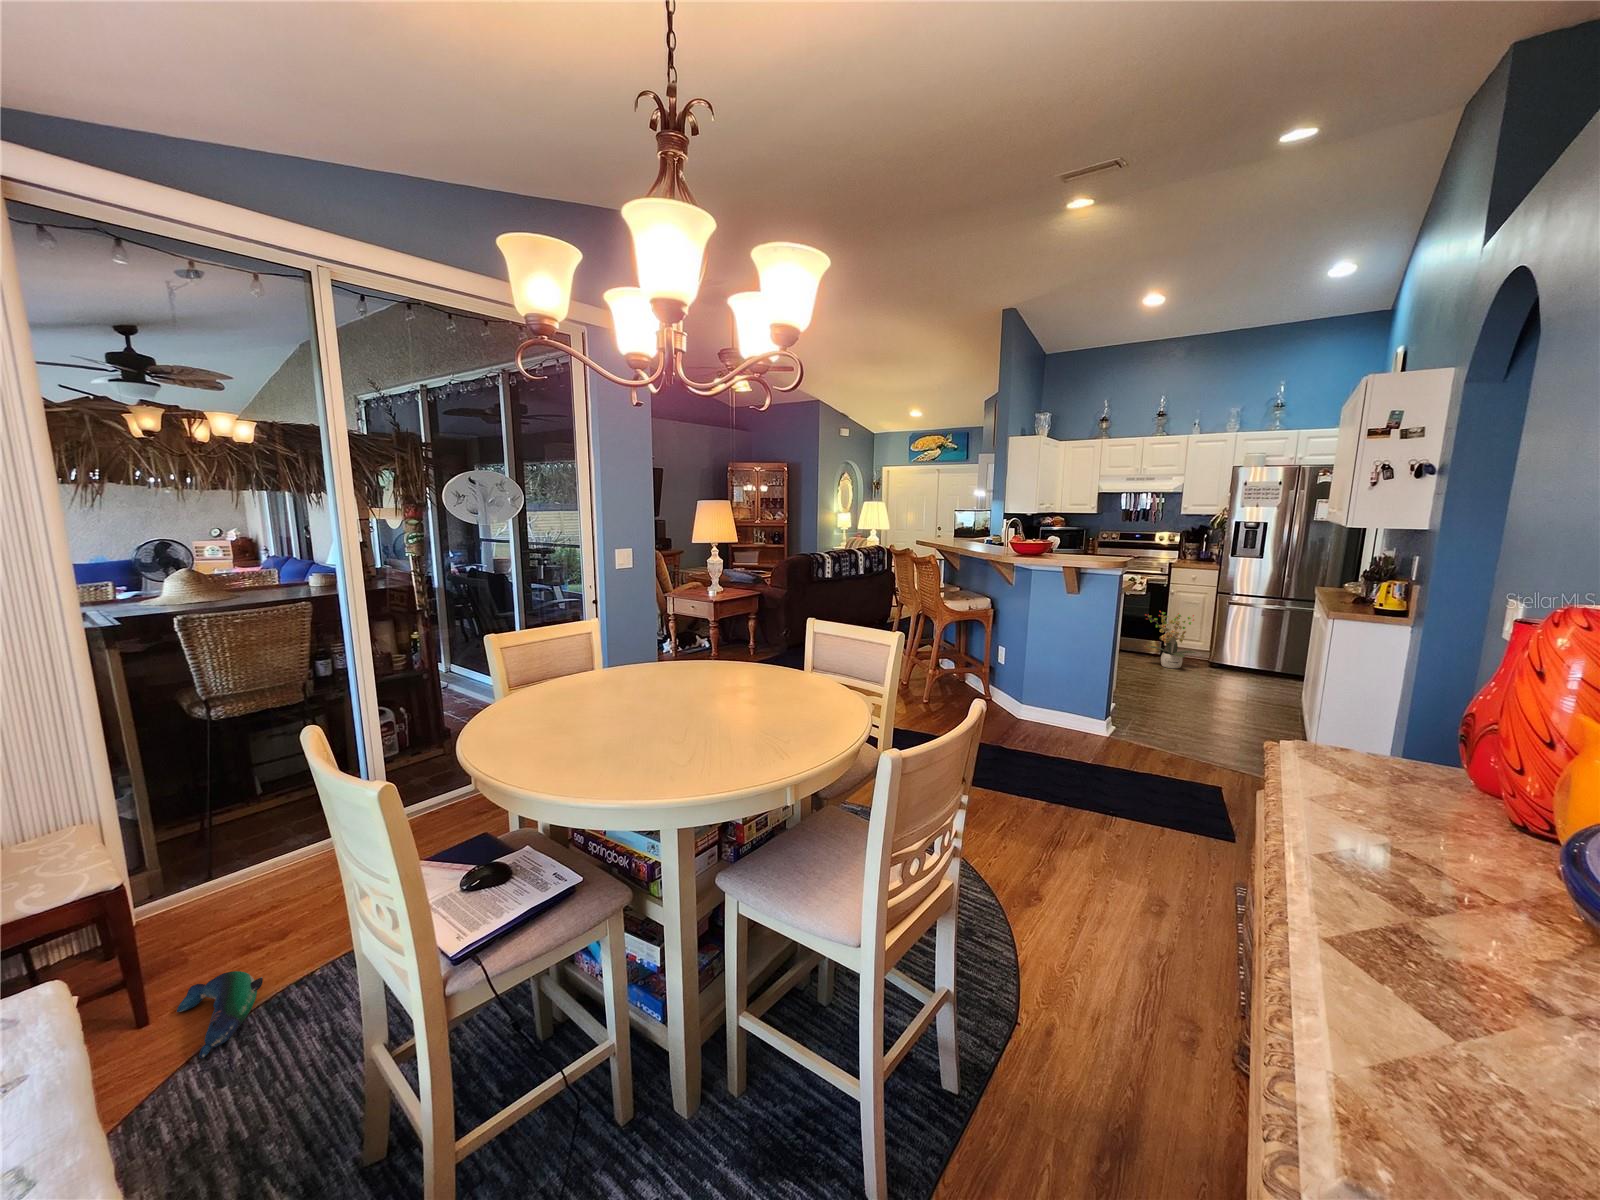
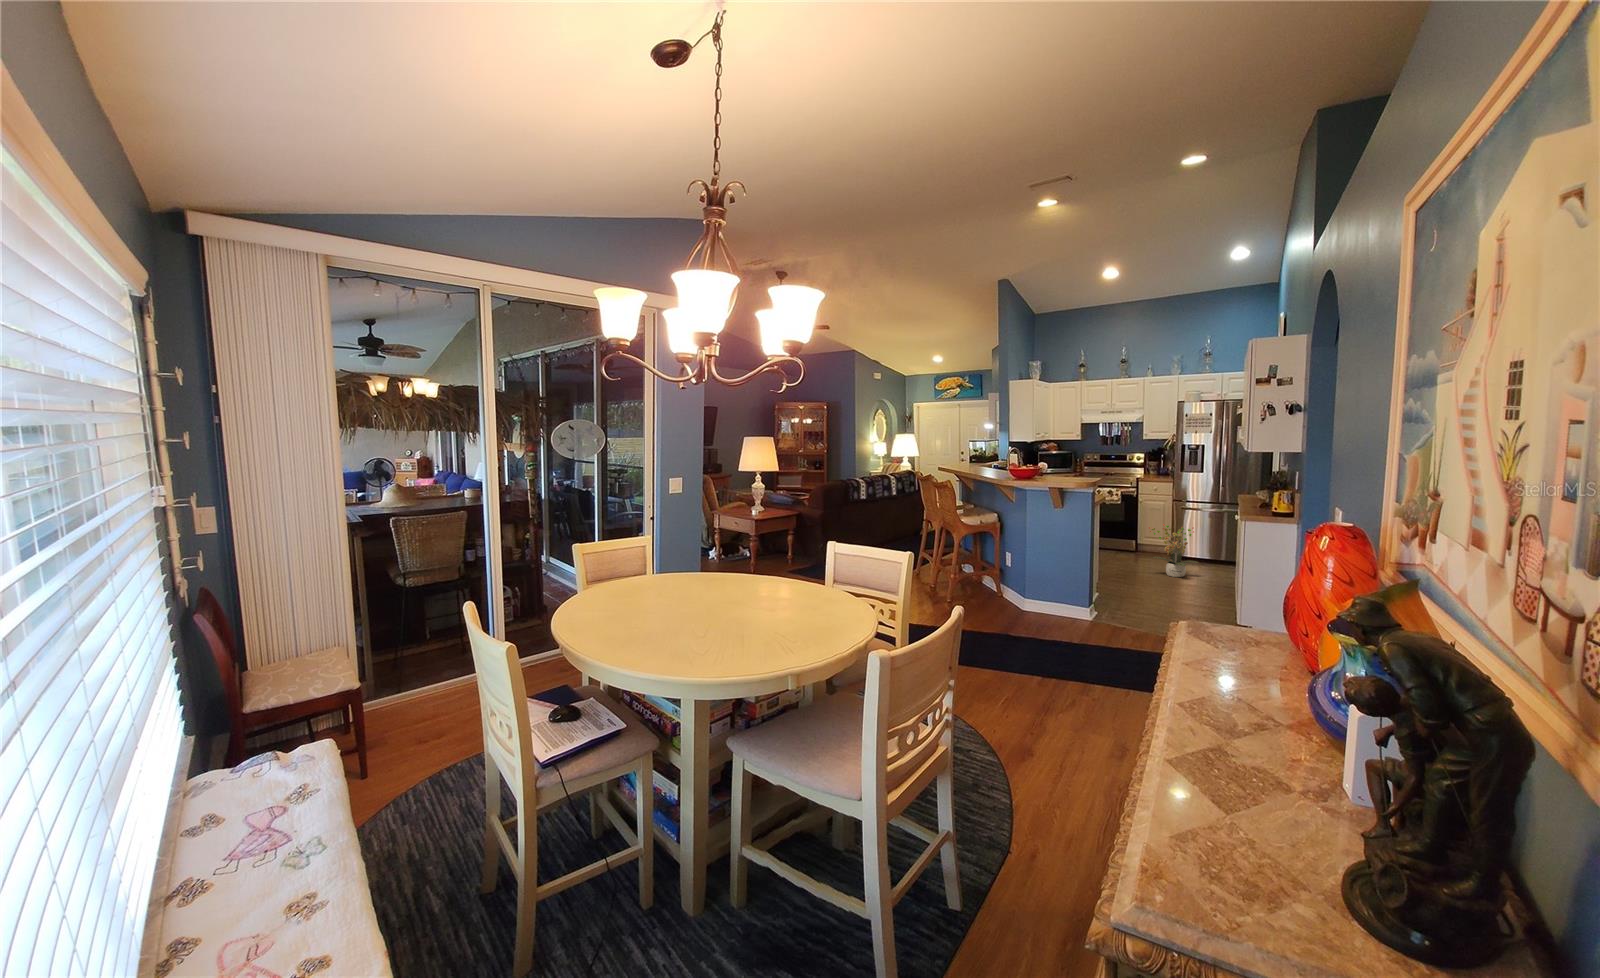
plush toy: present [177,971,263,1059] -> none [394,738,447,782]

